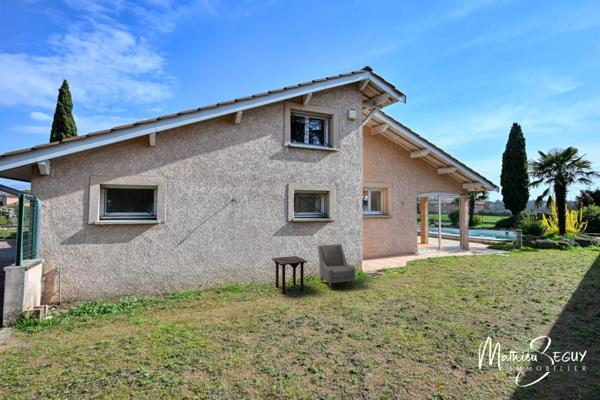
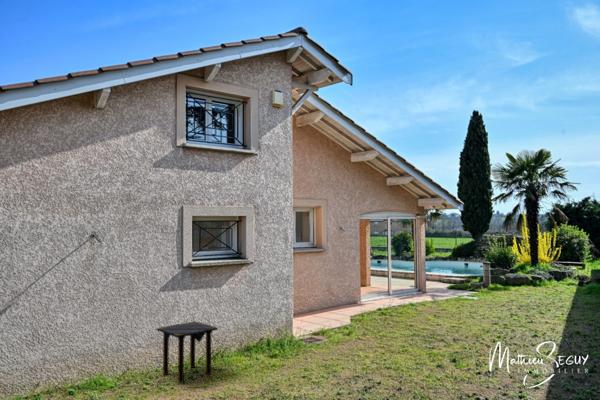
chair: present [317,244,355,289] -> none [227,298,286,368]

